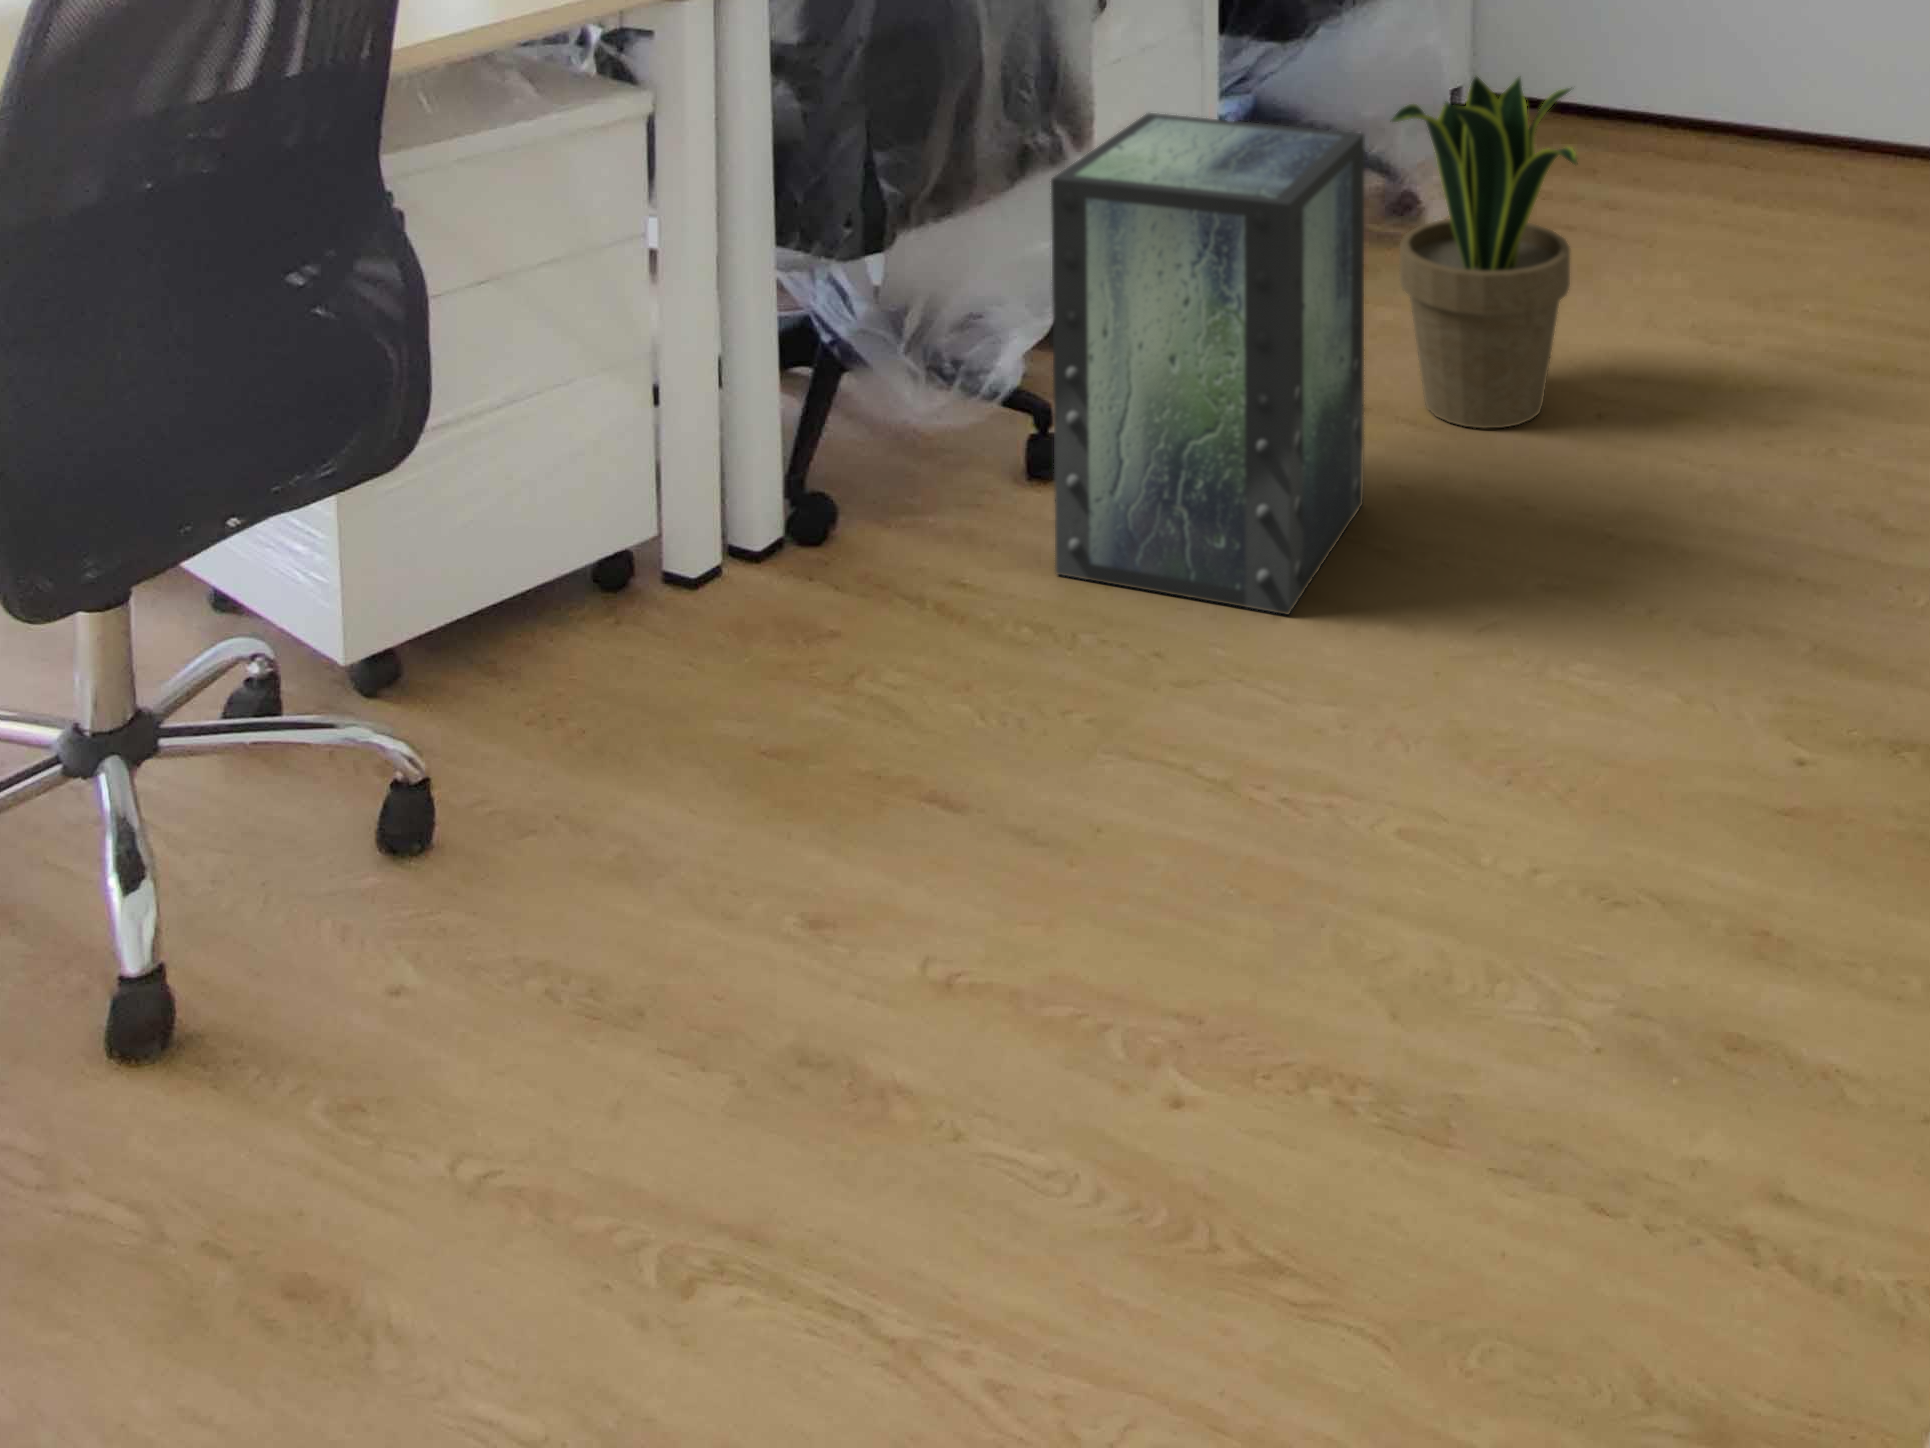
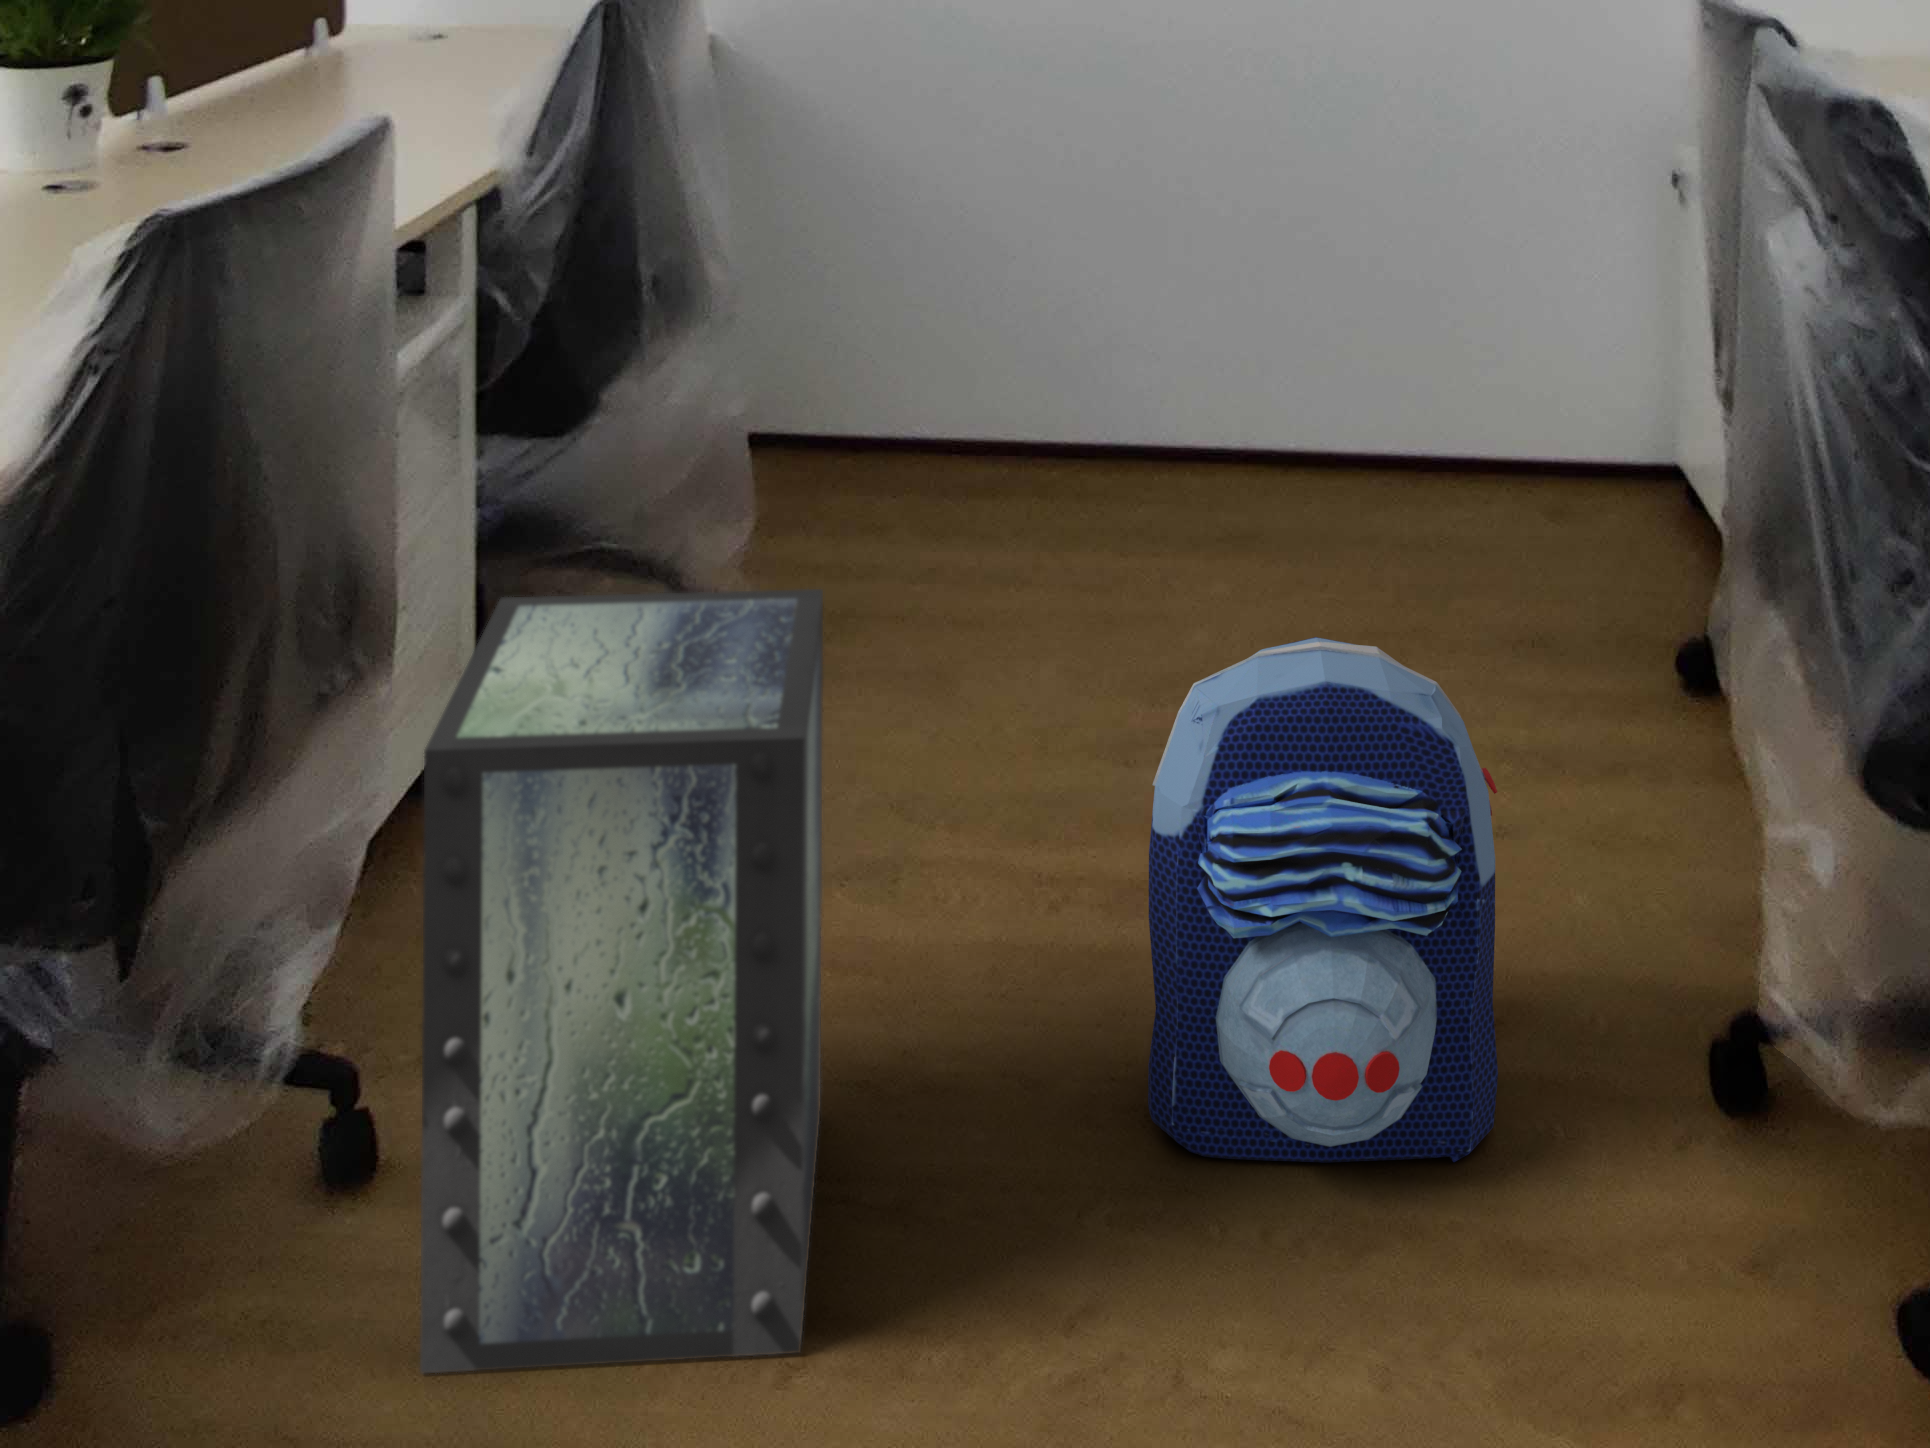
potted plant: present [1392,77,1578,429] -> none [796,458,1040,946]
backpack: none [1590,218,1875,620] -> present [1148,637,1498,1163]

